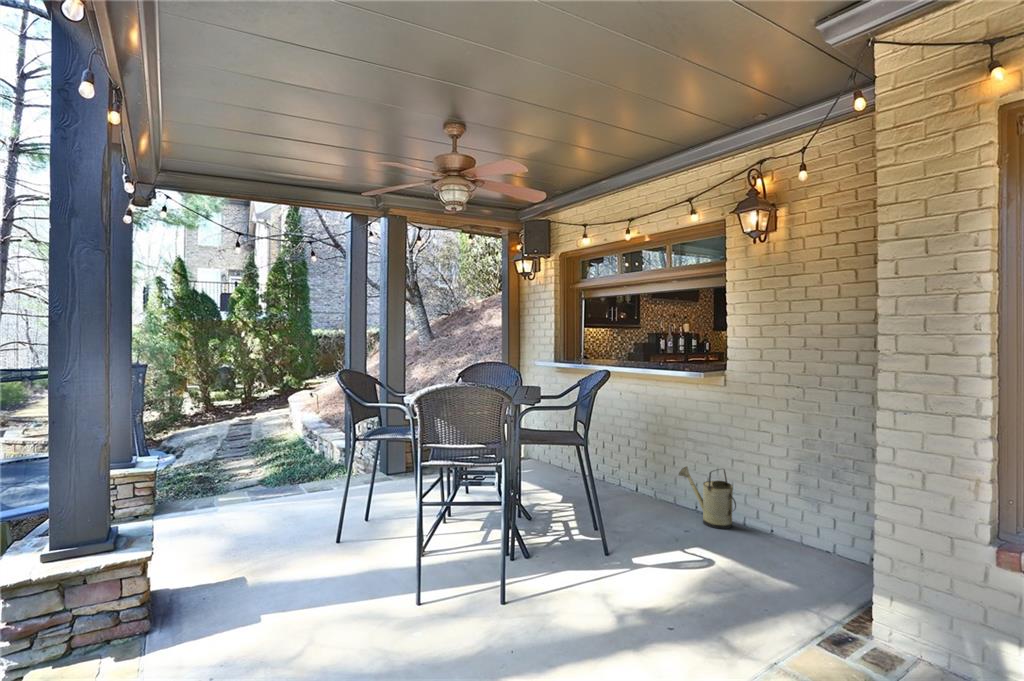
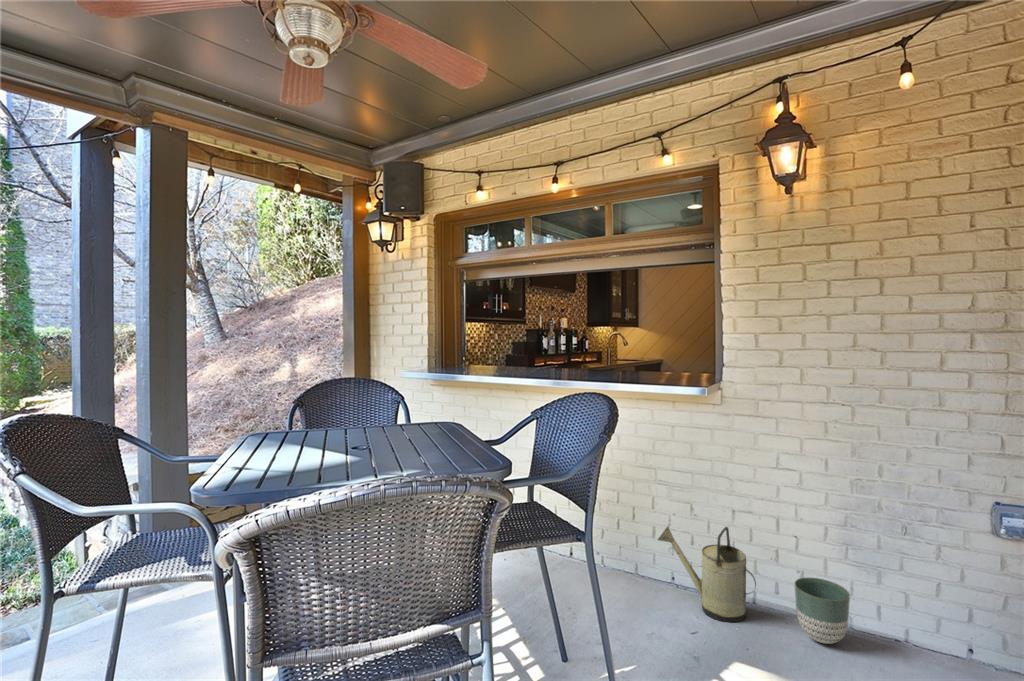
planter: none [755,503,791,544] -> present [795,577,850,644]

